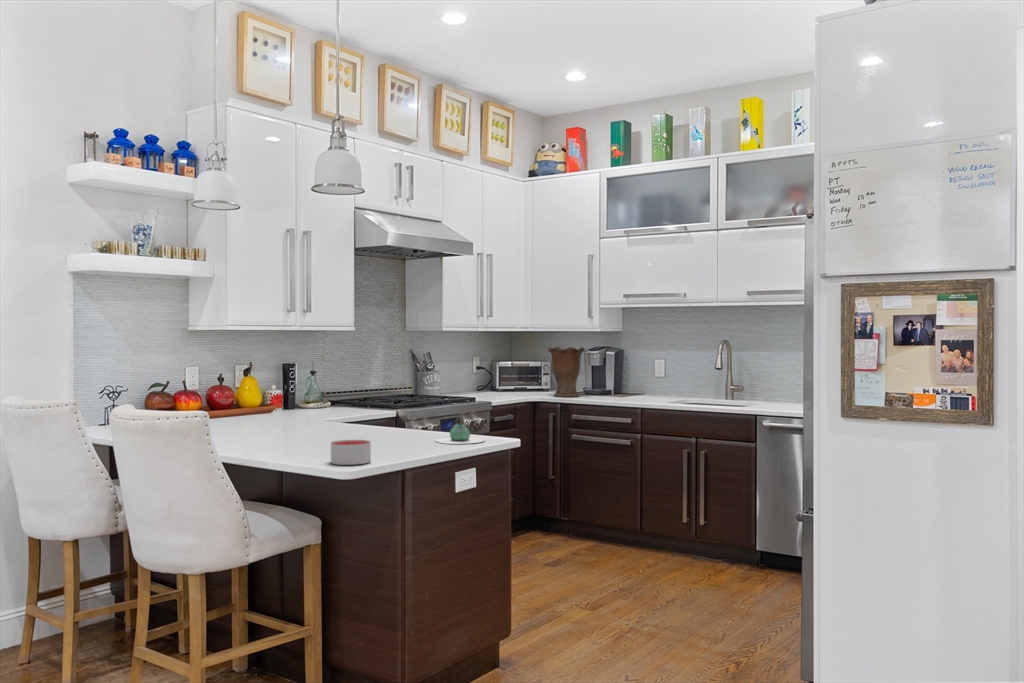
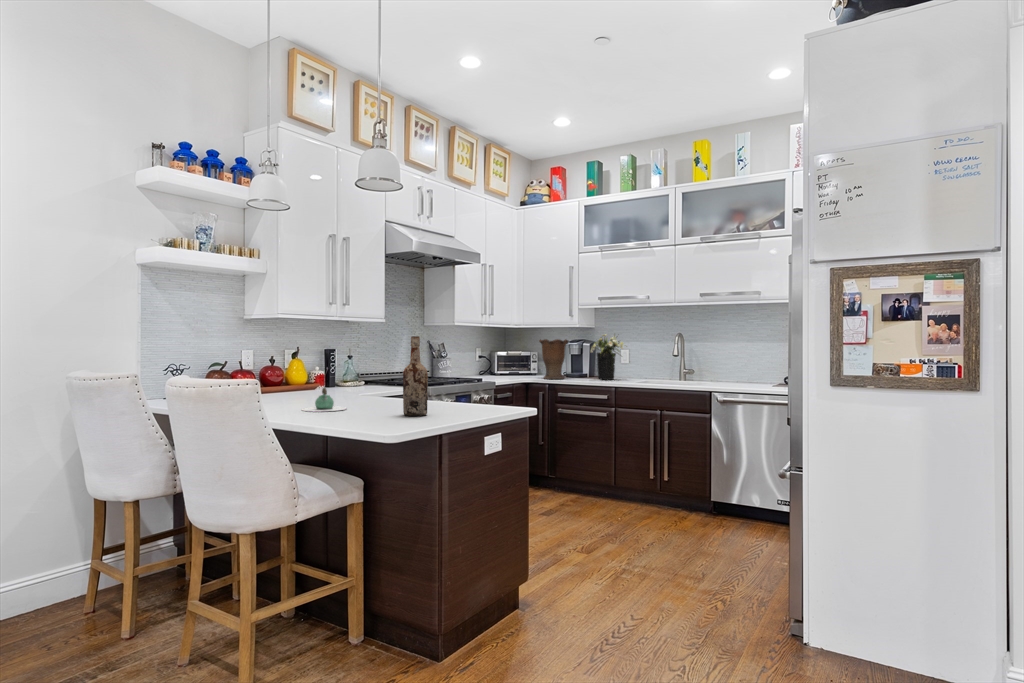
flower arrangement: none [609,340,657,398] -> present [590,334,624,380]
wine bottle: none [365,359,393,448] -> present [403,336,428,416]
teapot: present [435,416,484,444] -> present [302,388,347,412]
candle: present [331,440,371,465] -> none [375,407,412,429]

